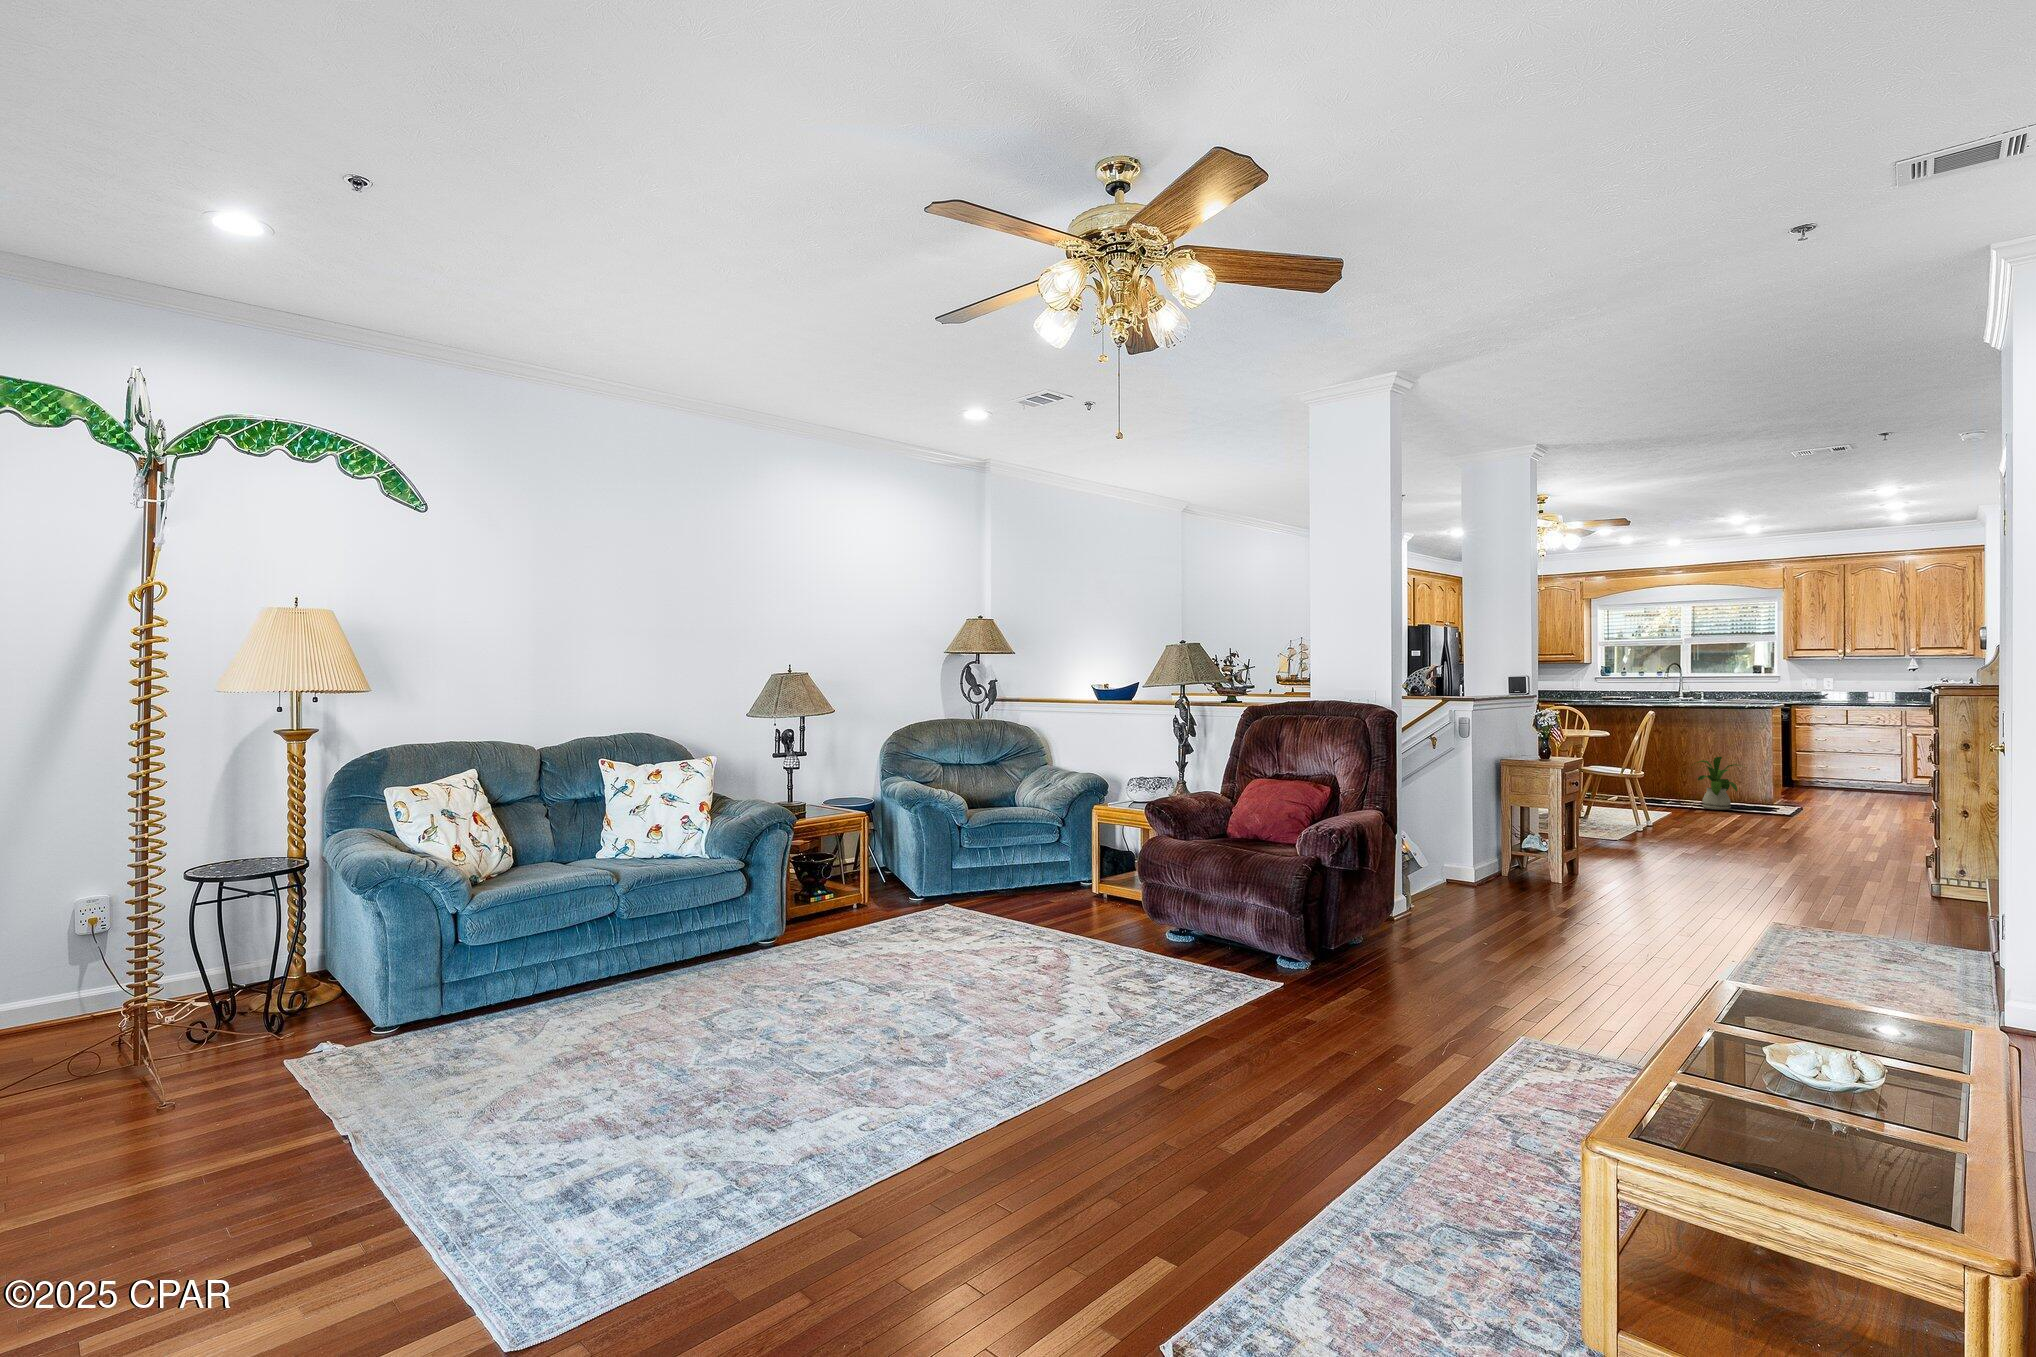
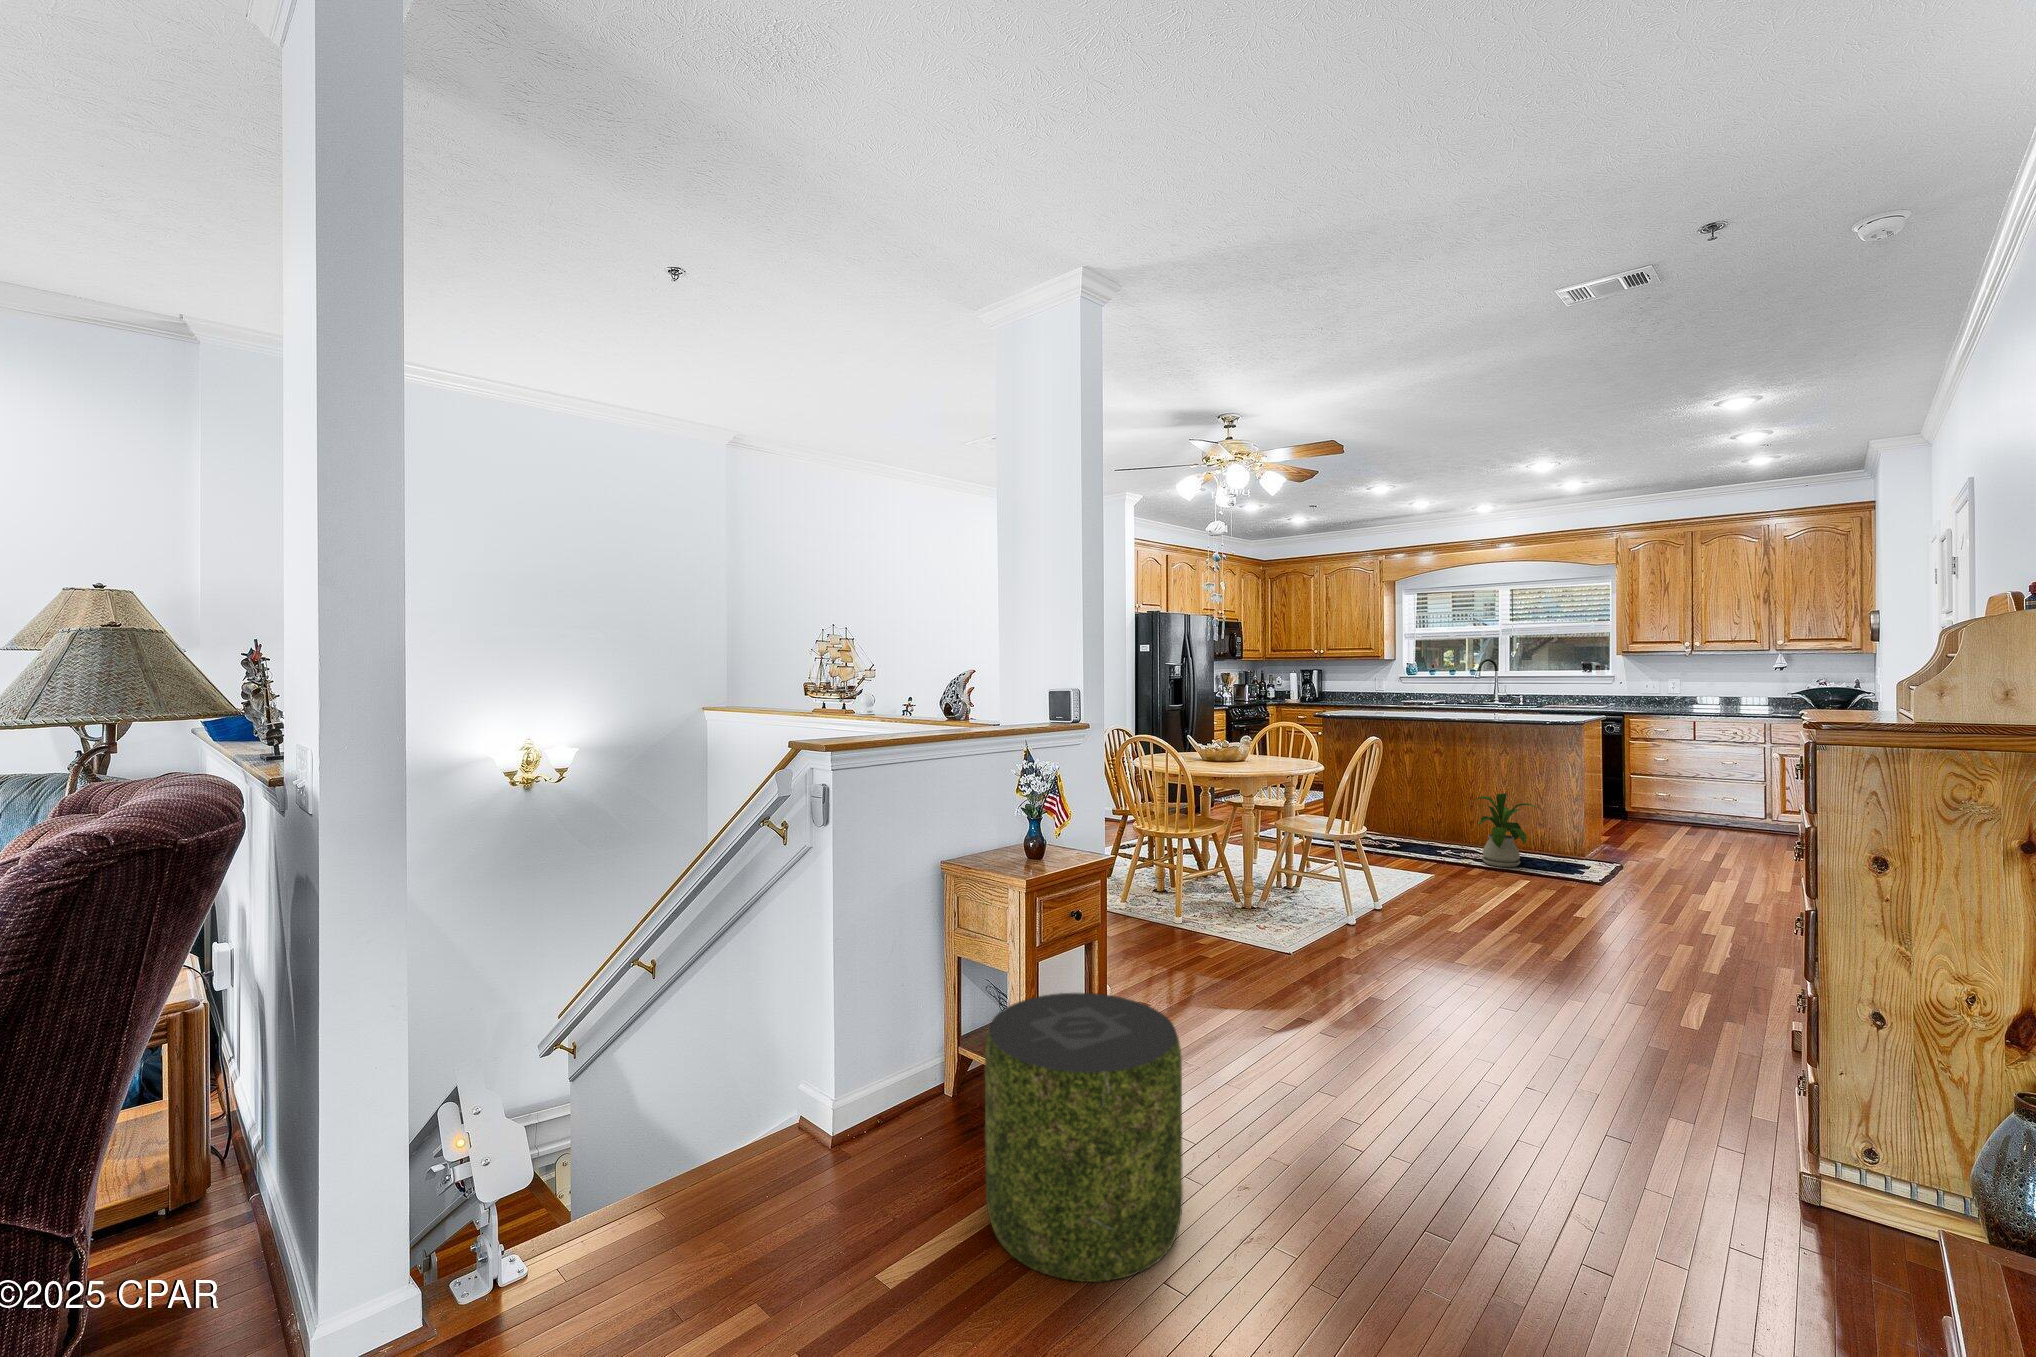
pouf: none [1572,813,1672,911] -> present [985,993,1183,1282]

